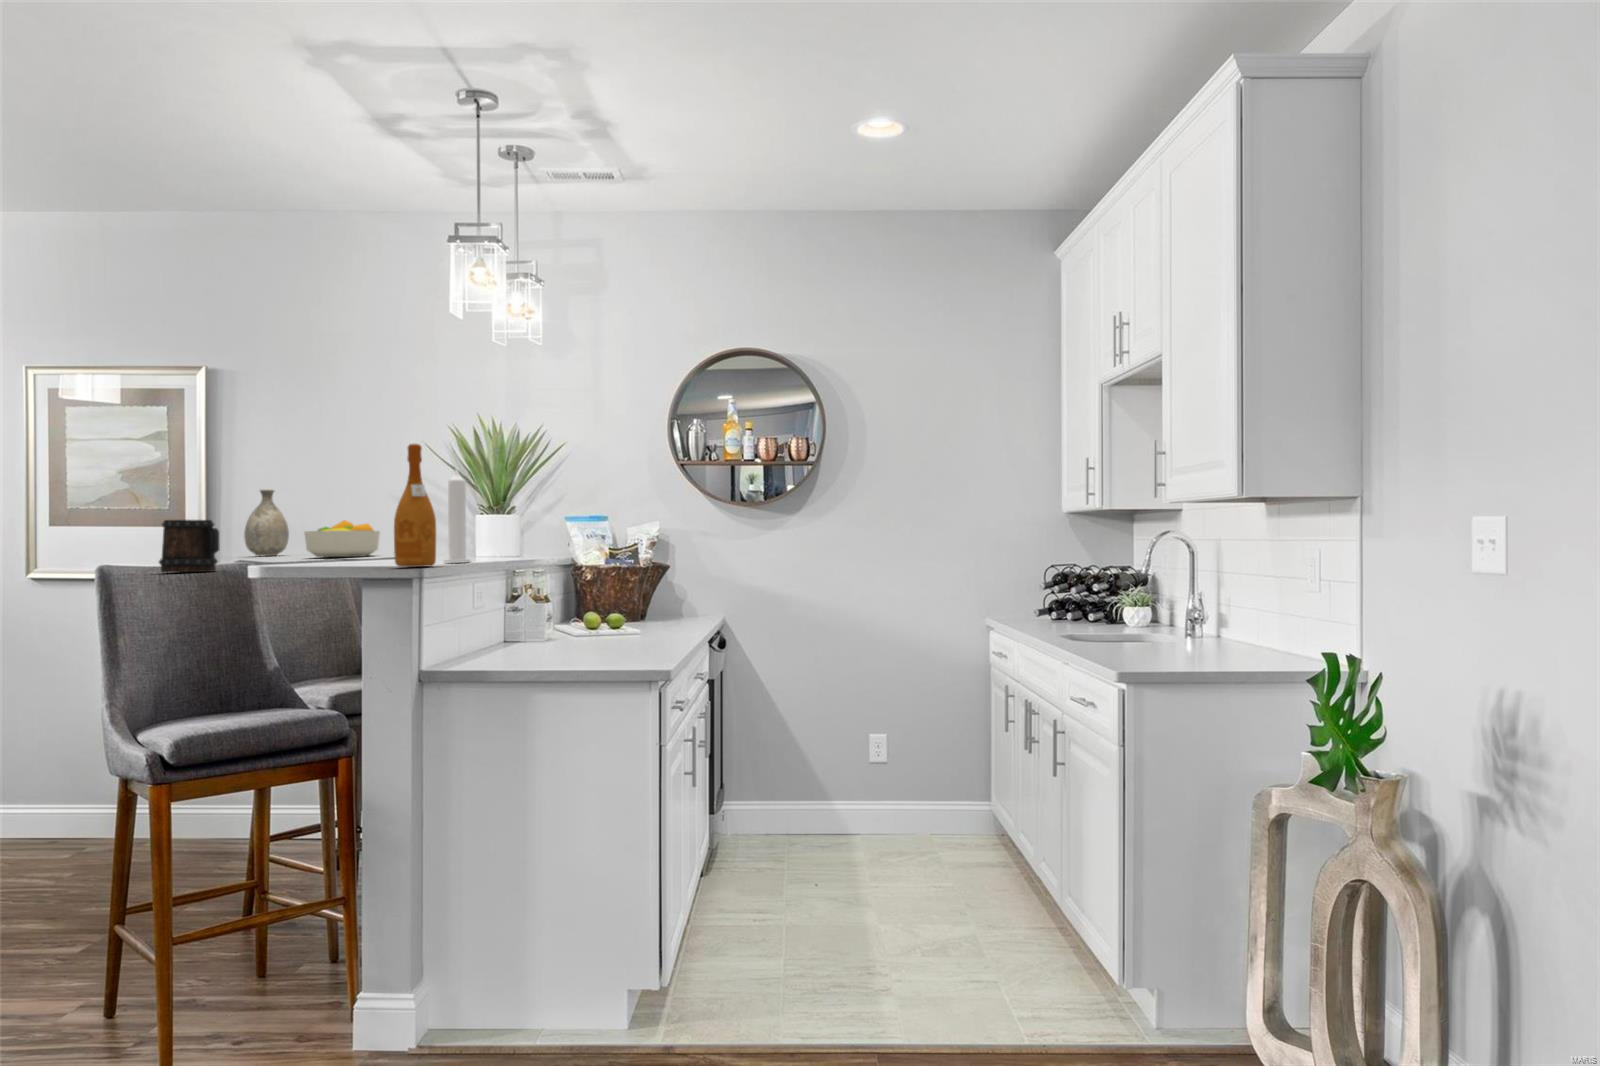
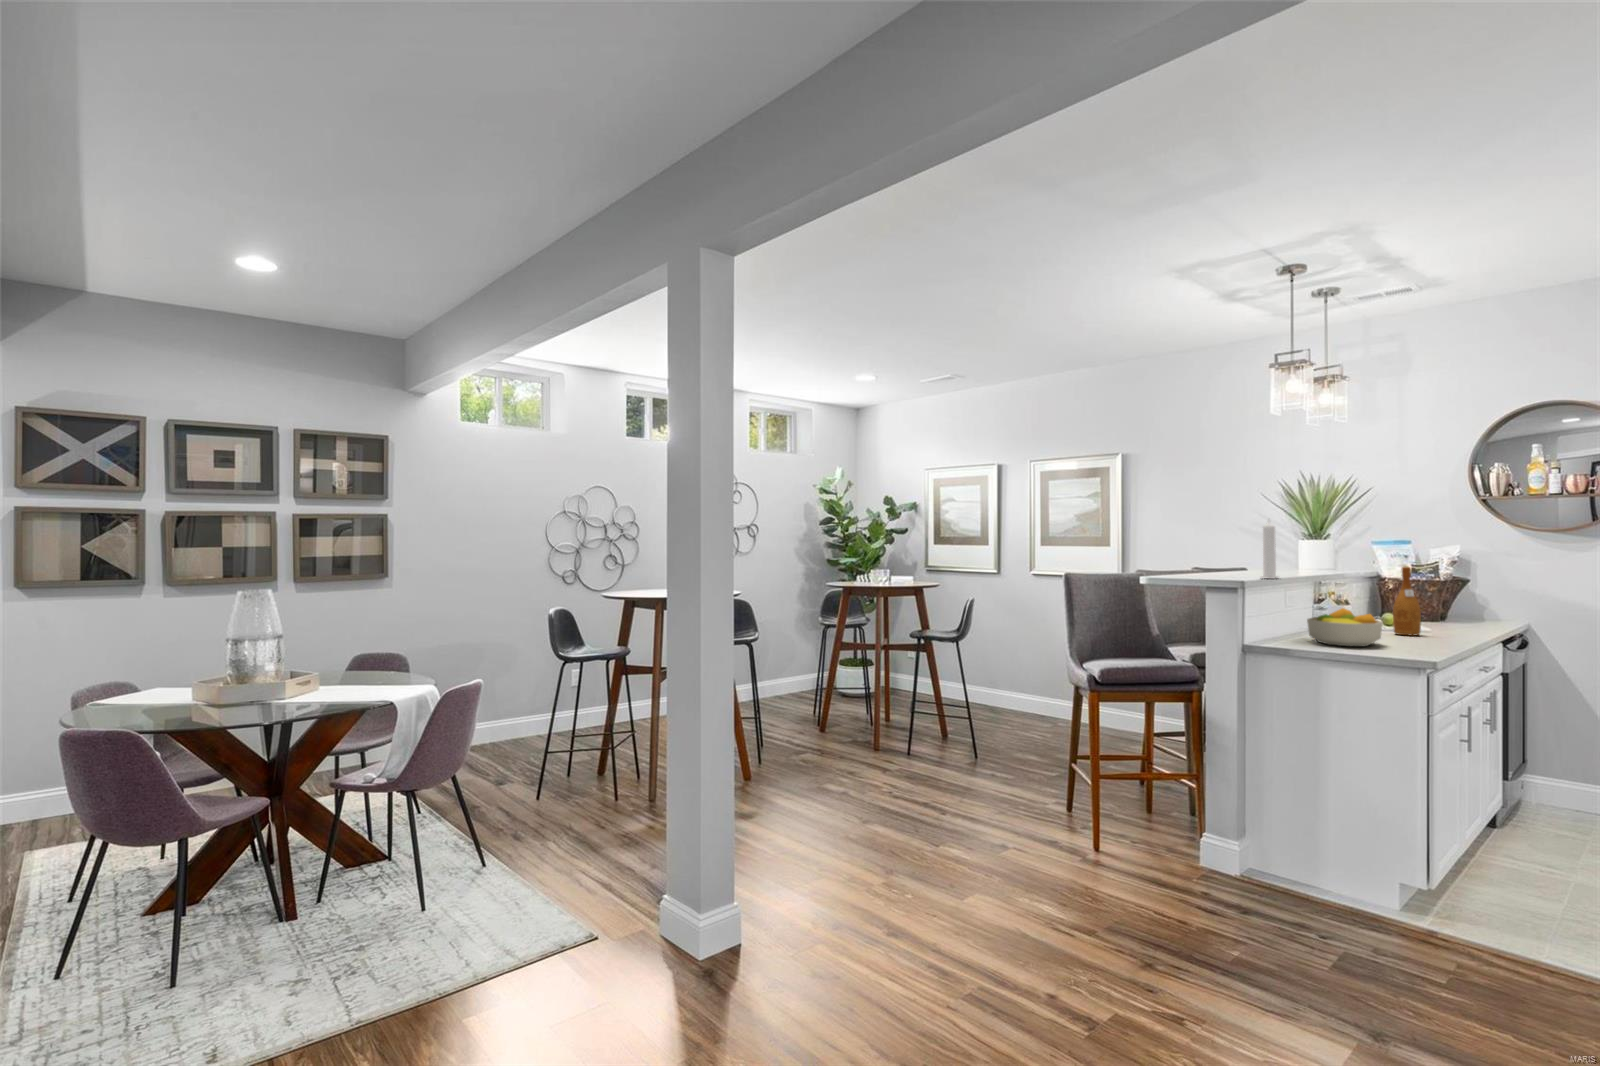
wine bottle: present [394,444,436,567] -> present [1393,567,1421,635]
vase: present [244,489,289,556] -> none [1143,524,1171,565]
beer mug: present [159,520,219,572] -> none [1093,550,1125,579]
fruit bowl: present [304,520,380,557] -> present [1307,608,1383,646]

